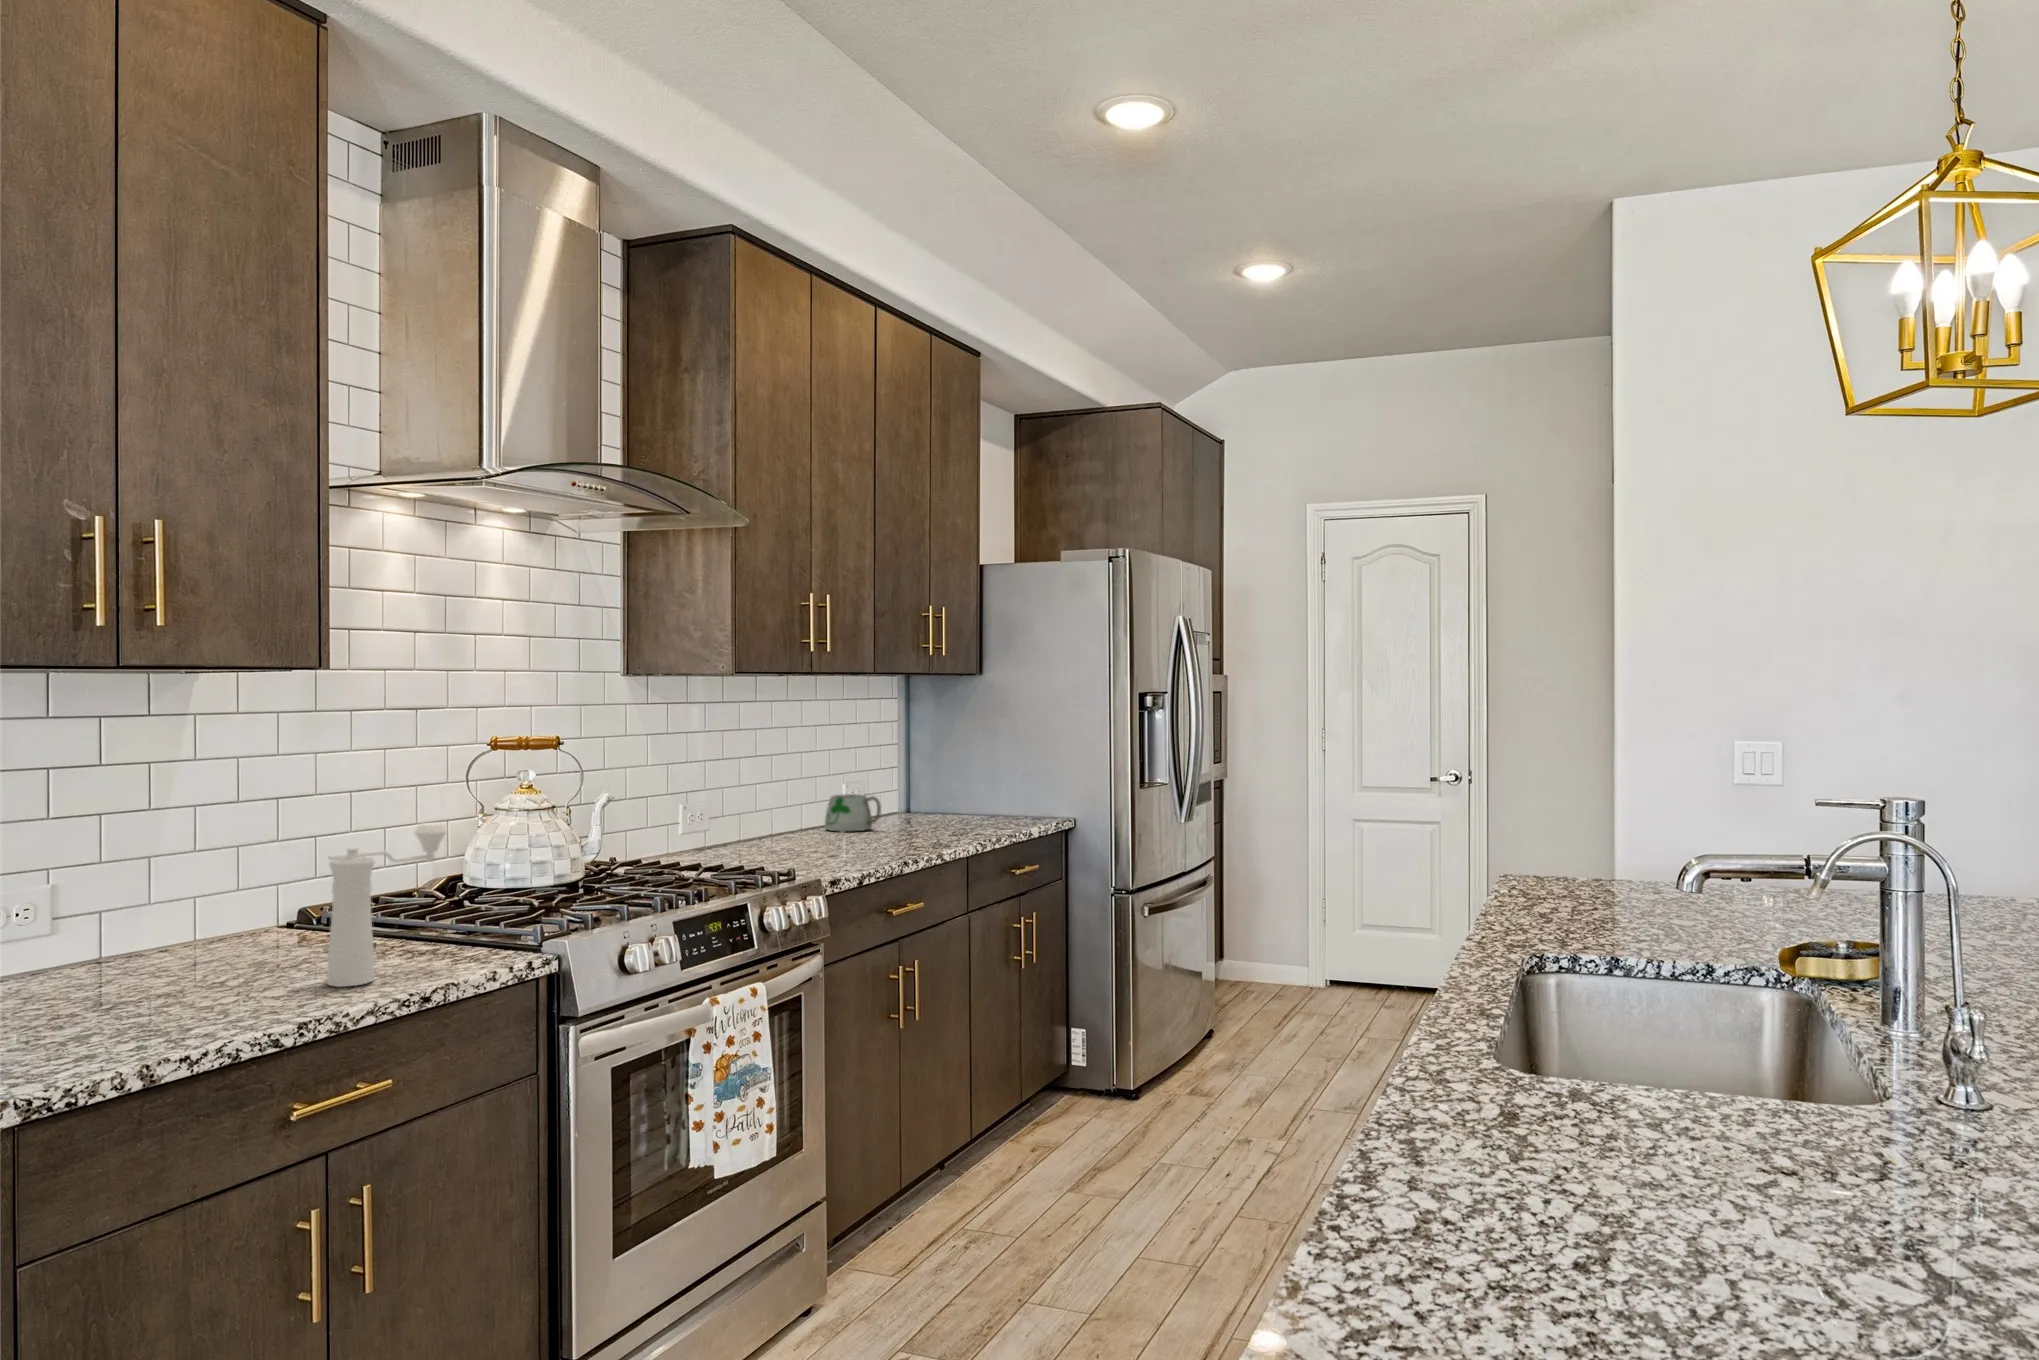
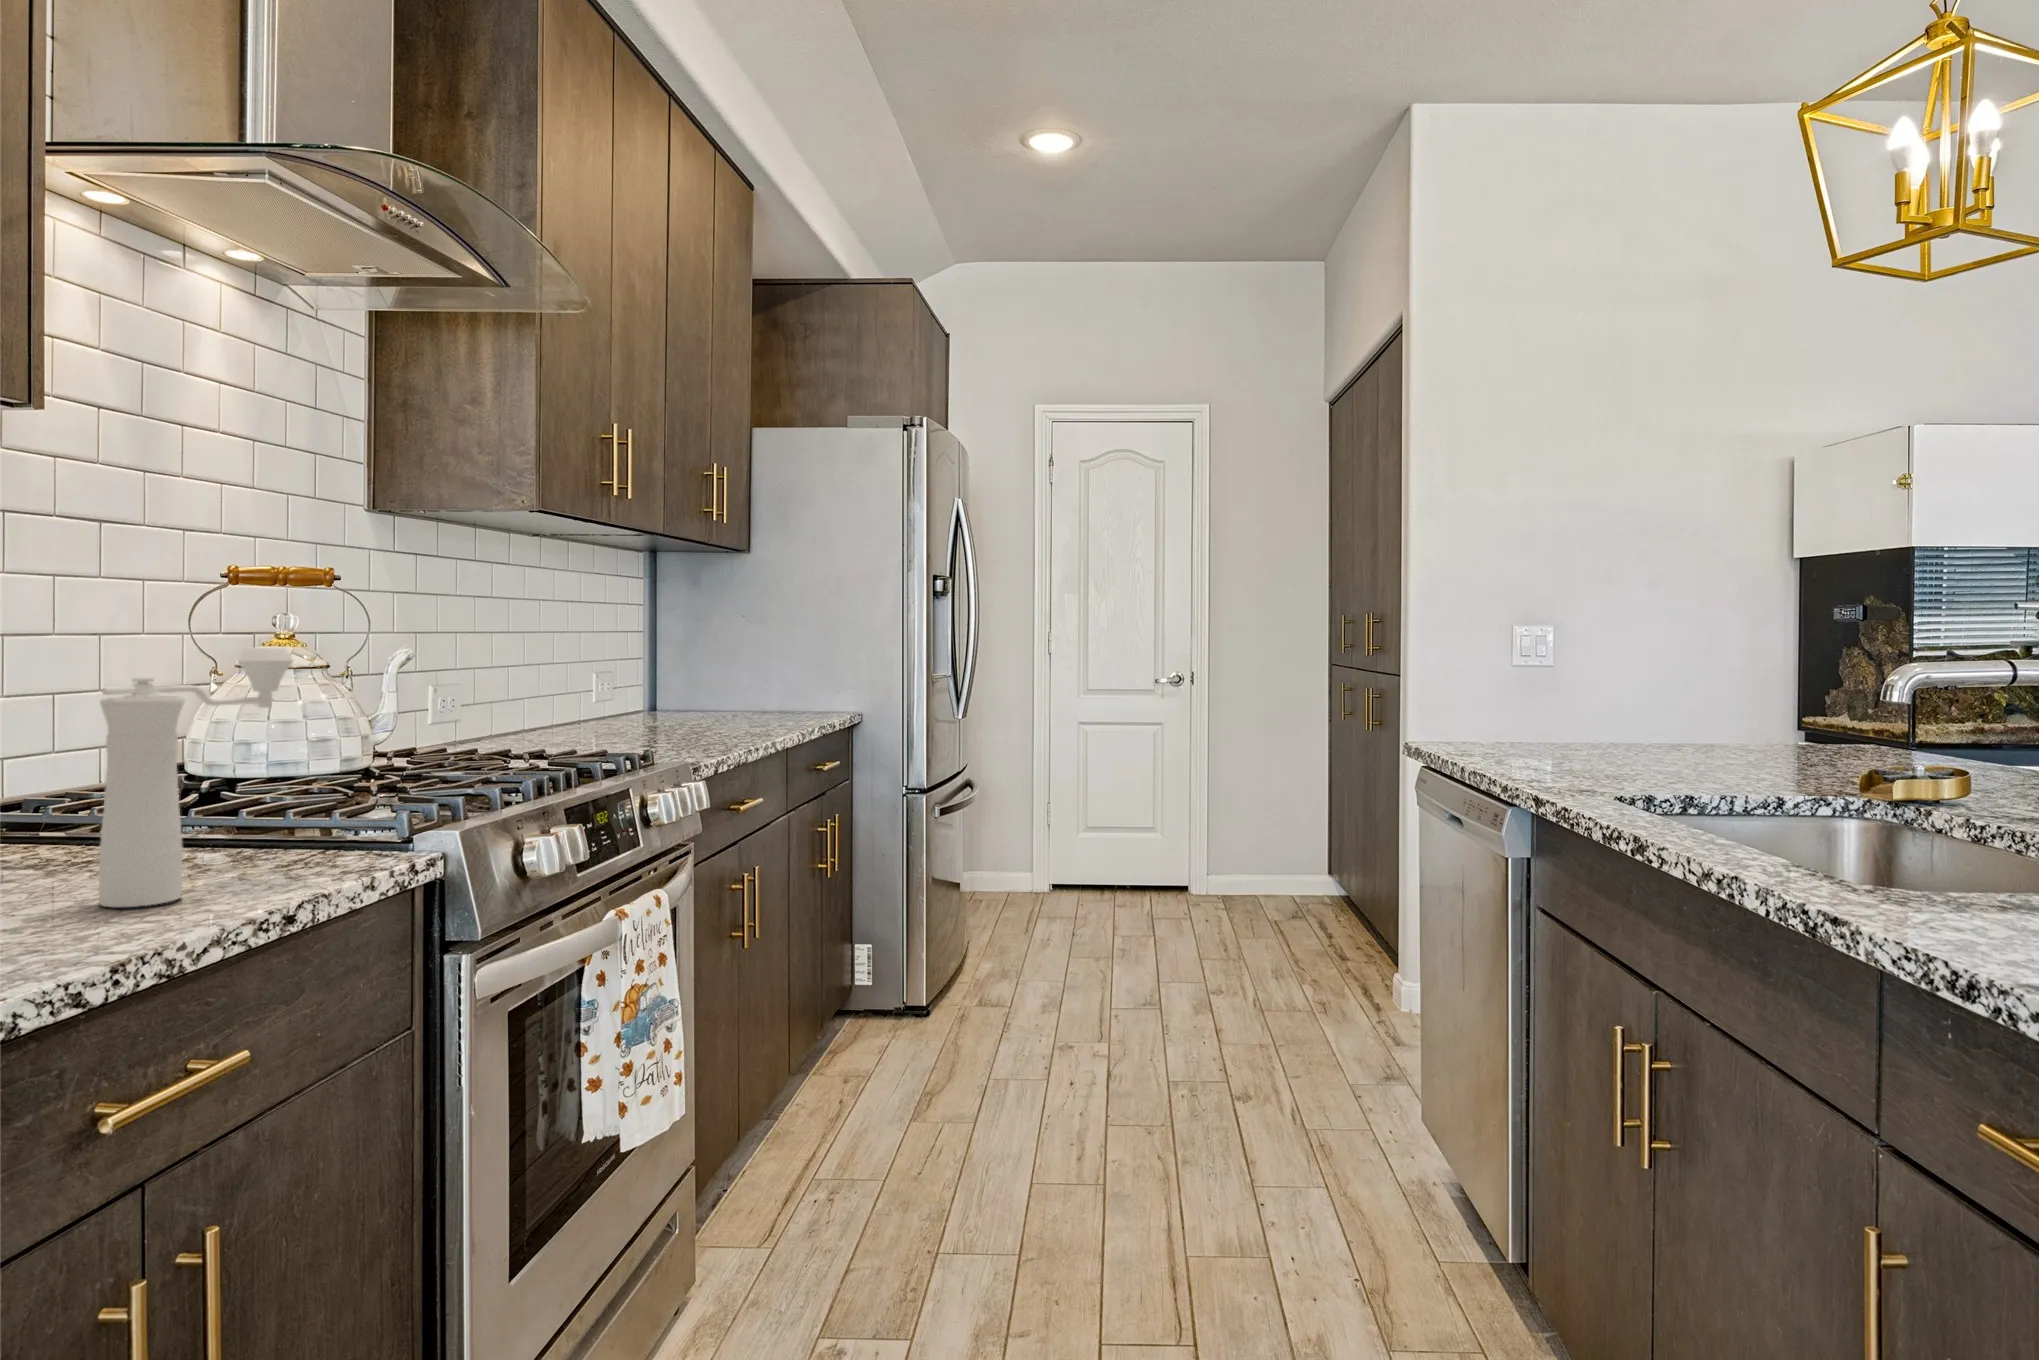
mug: present [825,794,881,833] -> none [591,691,664,734]

